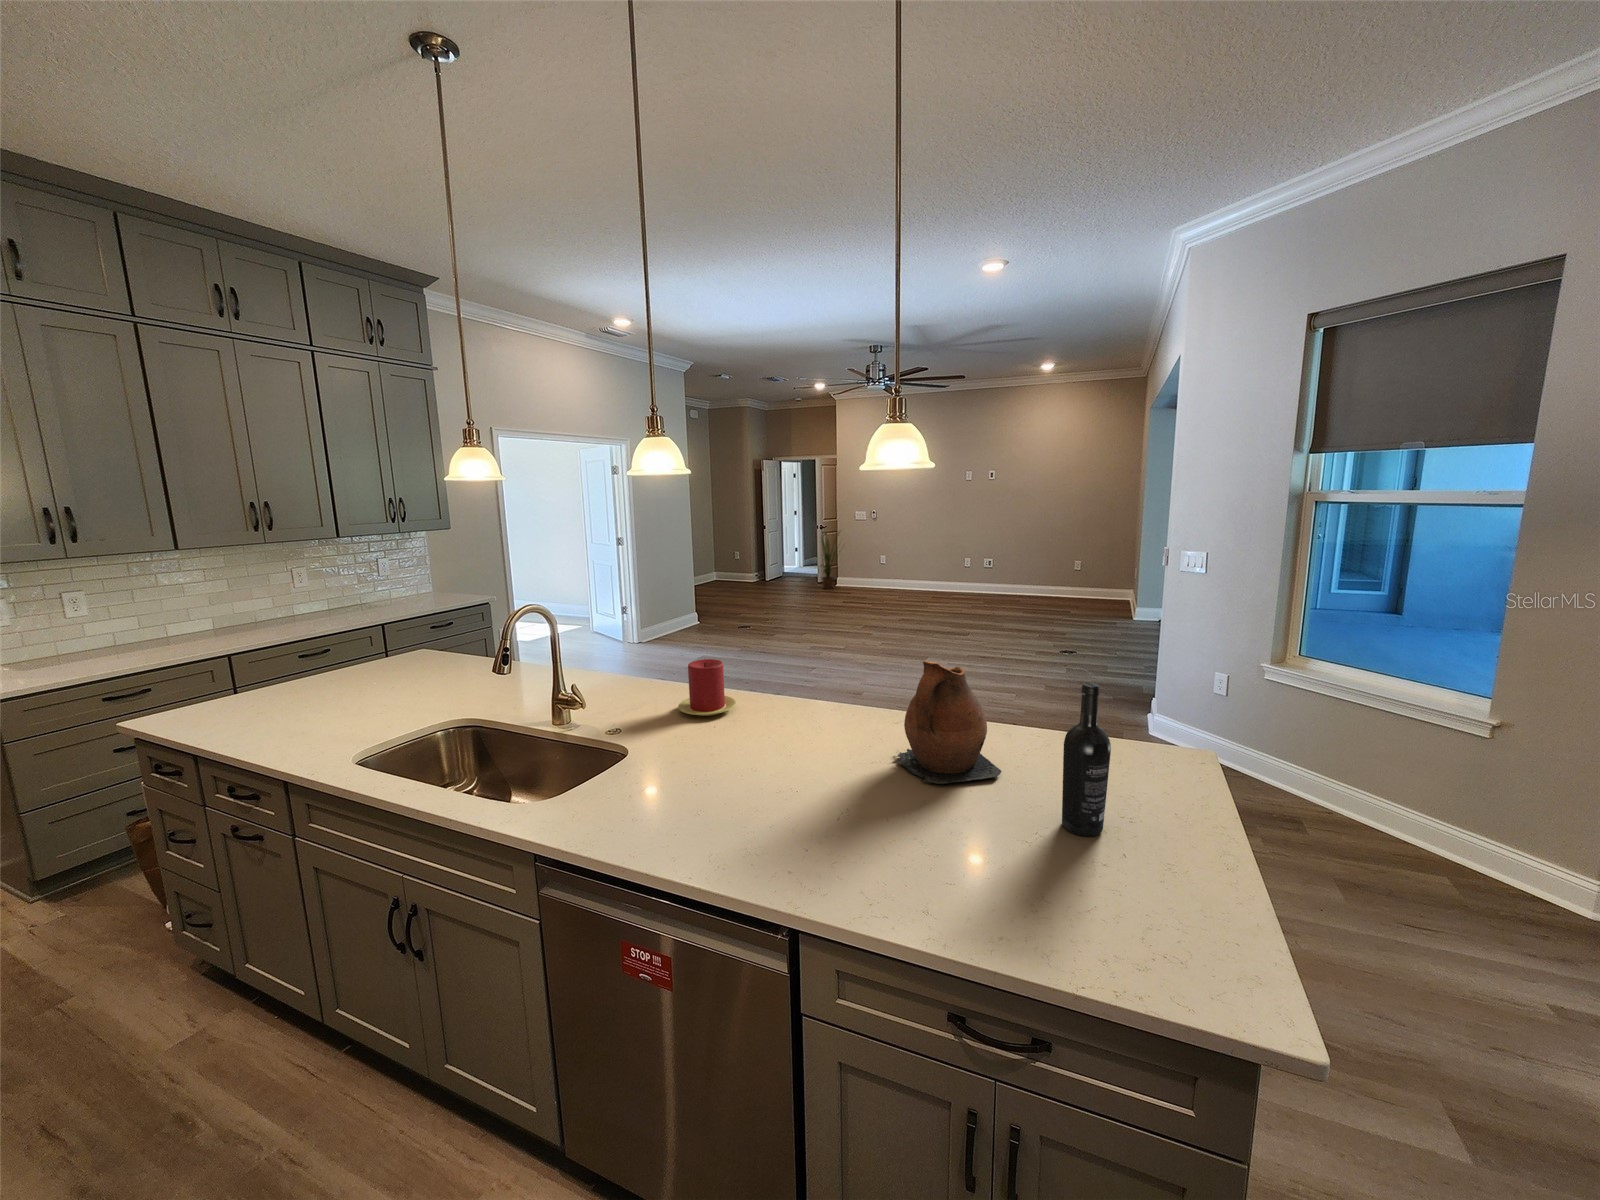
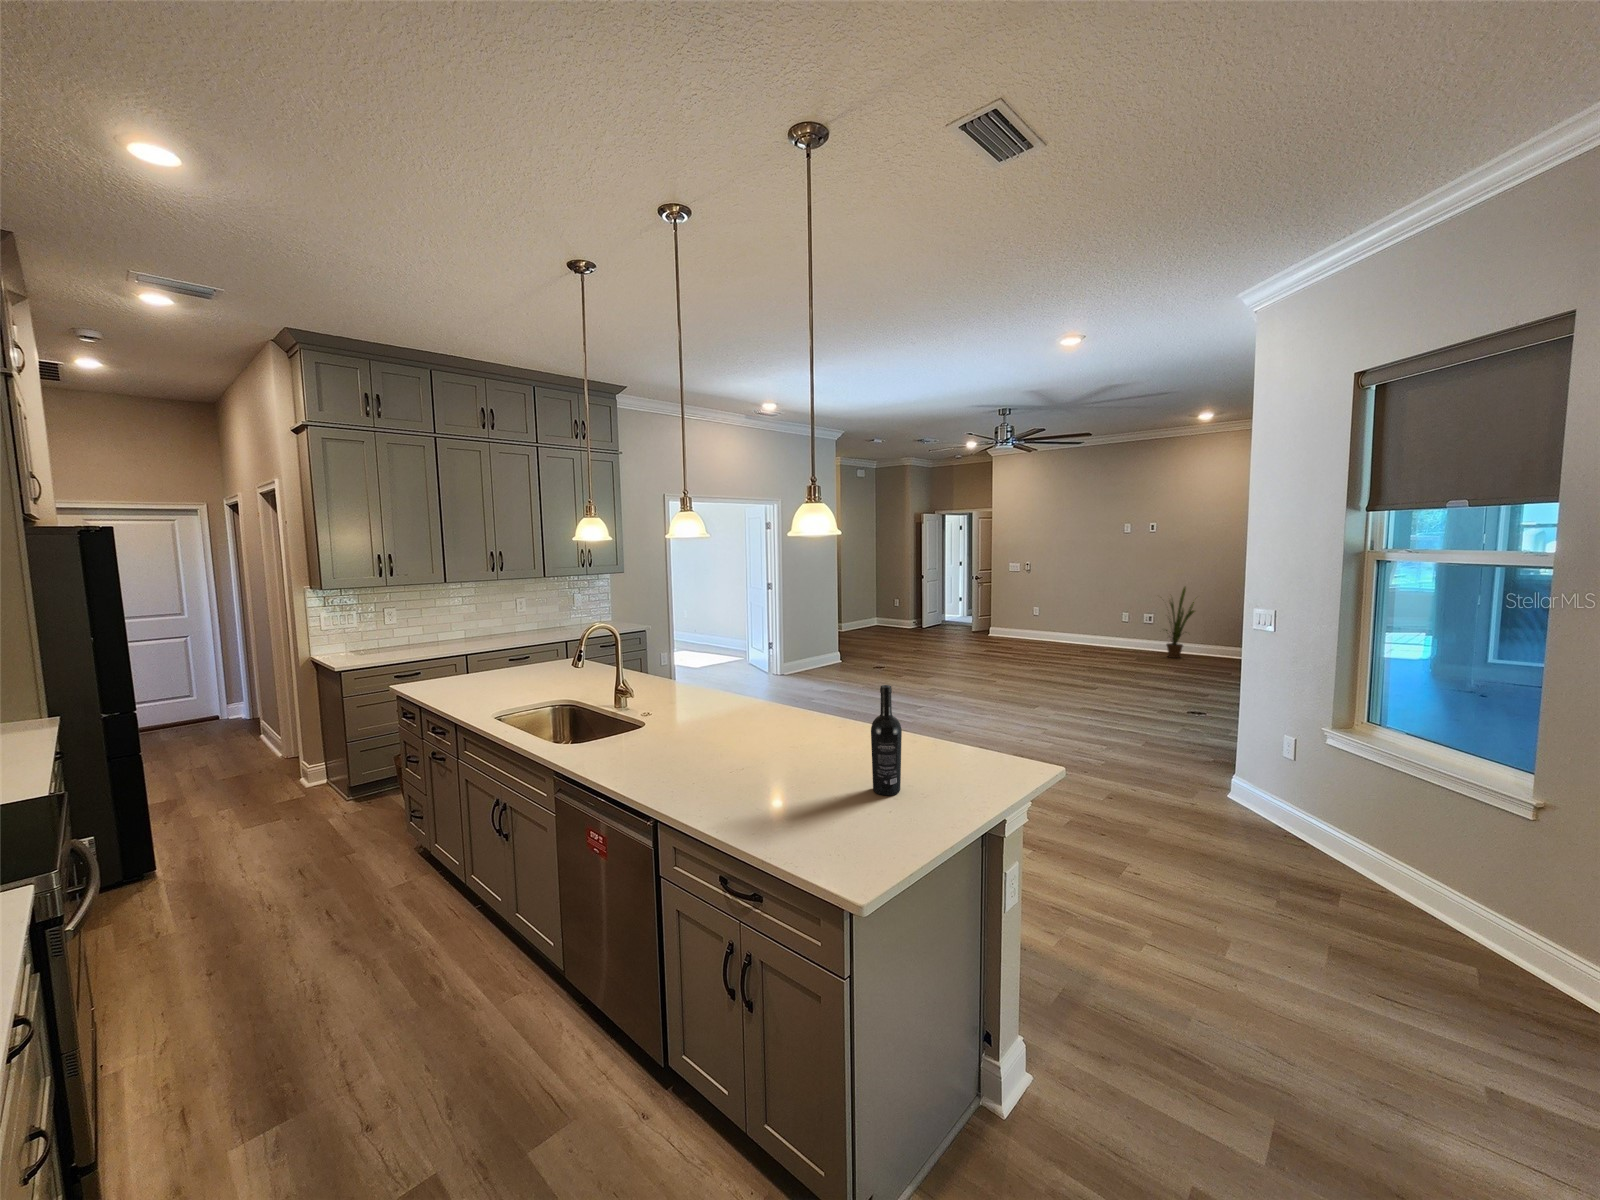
house plant: present [821,532,839,589] -> present [1166,587,1195,658]
candle: present [678,659,736,716] -> none [698,669,740,709]
ceramic pitcher: present [894,660,1001,784] -> none [806,670,874,761]

